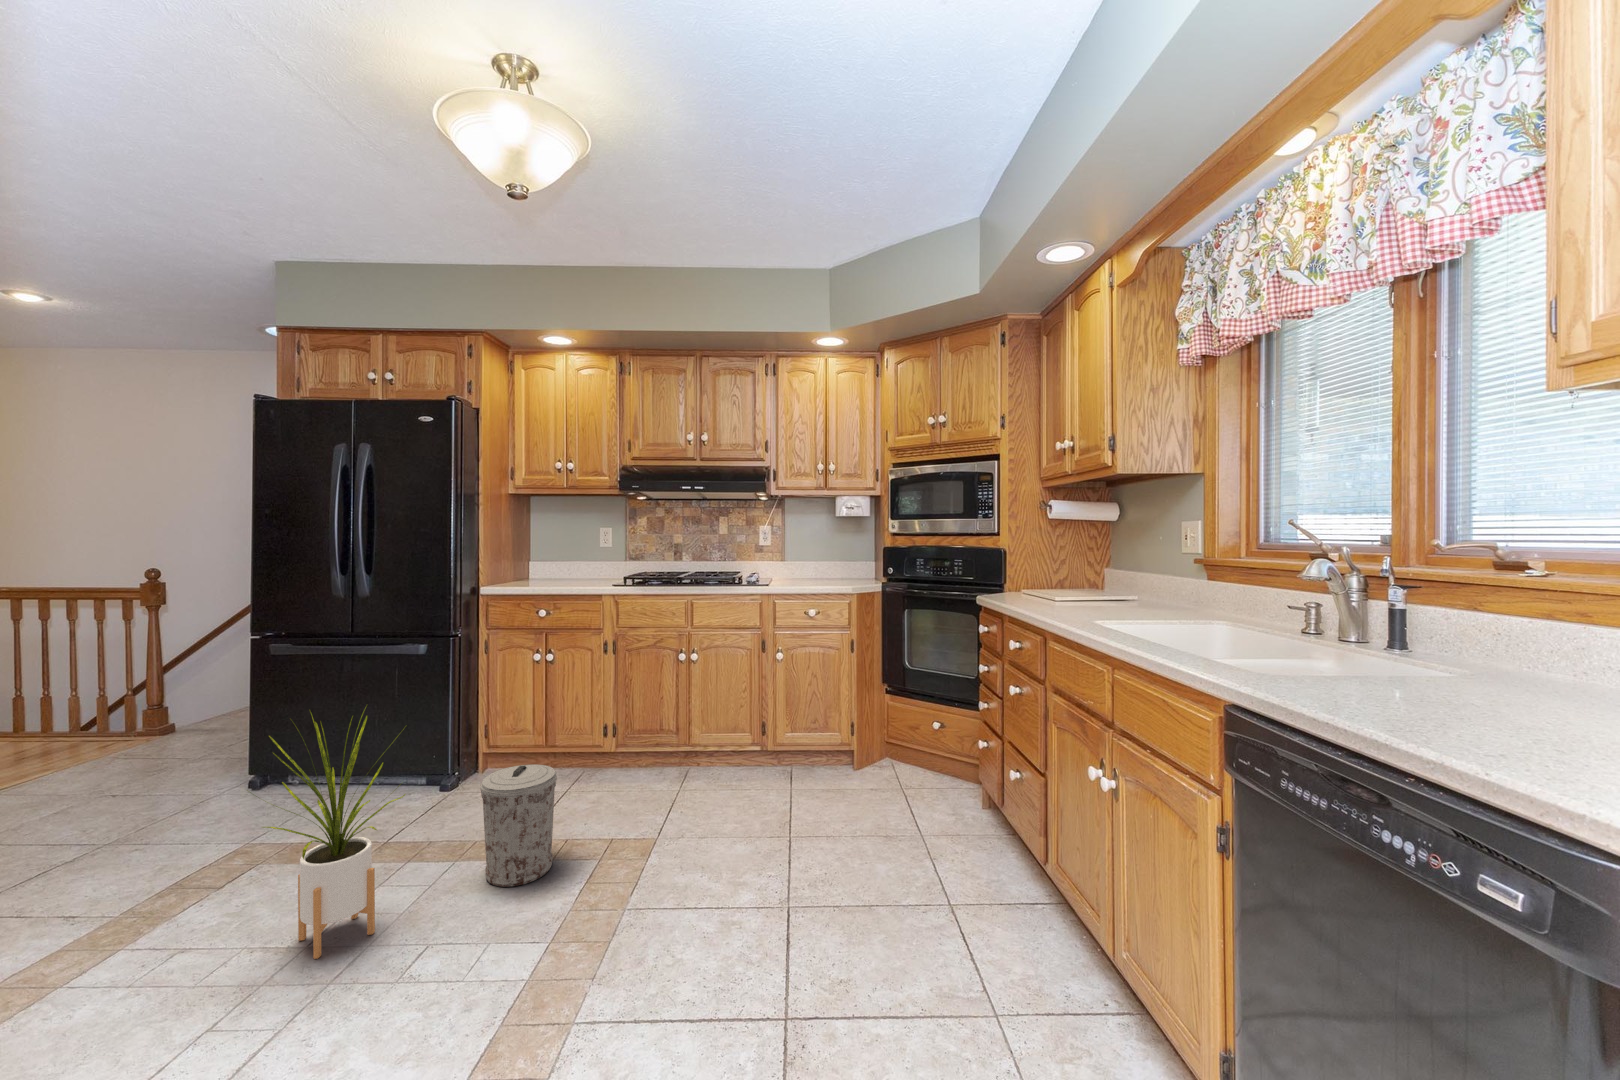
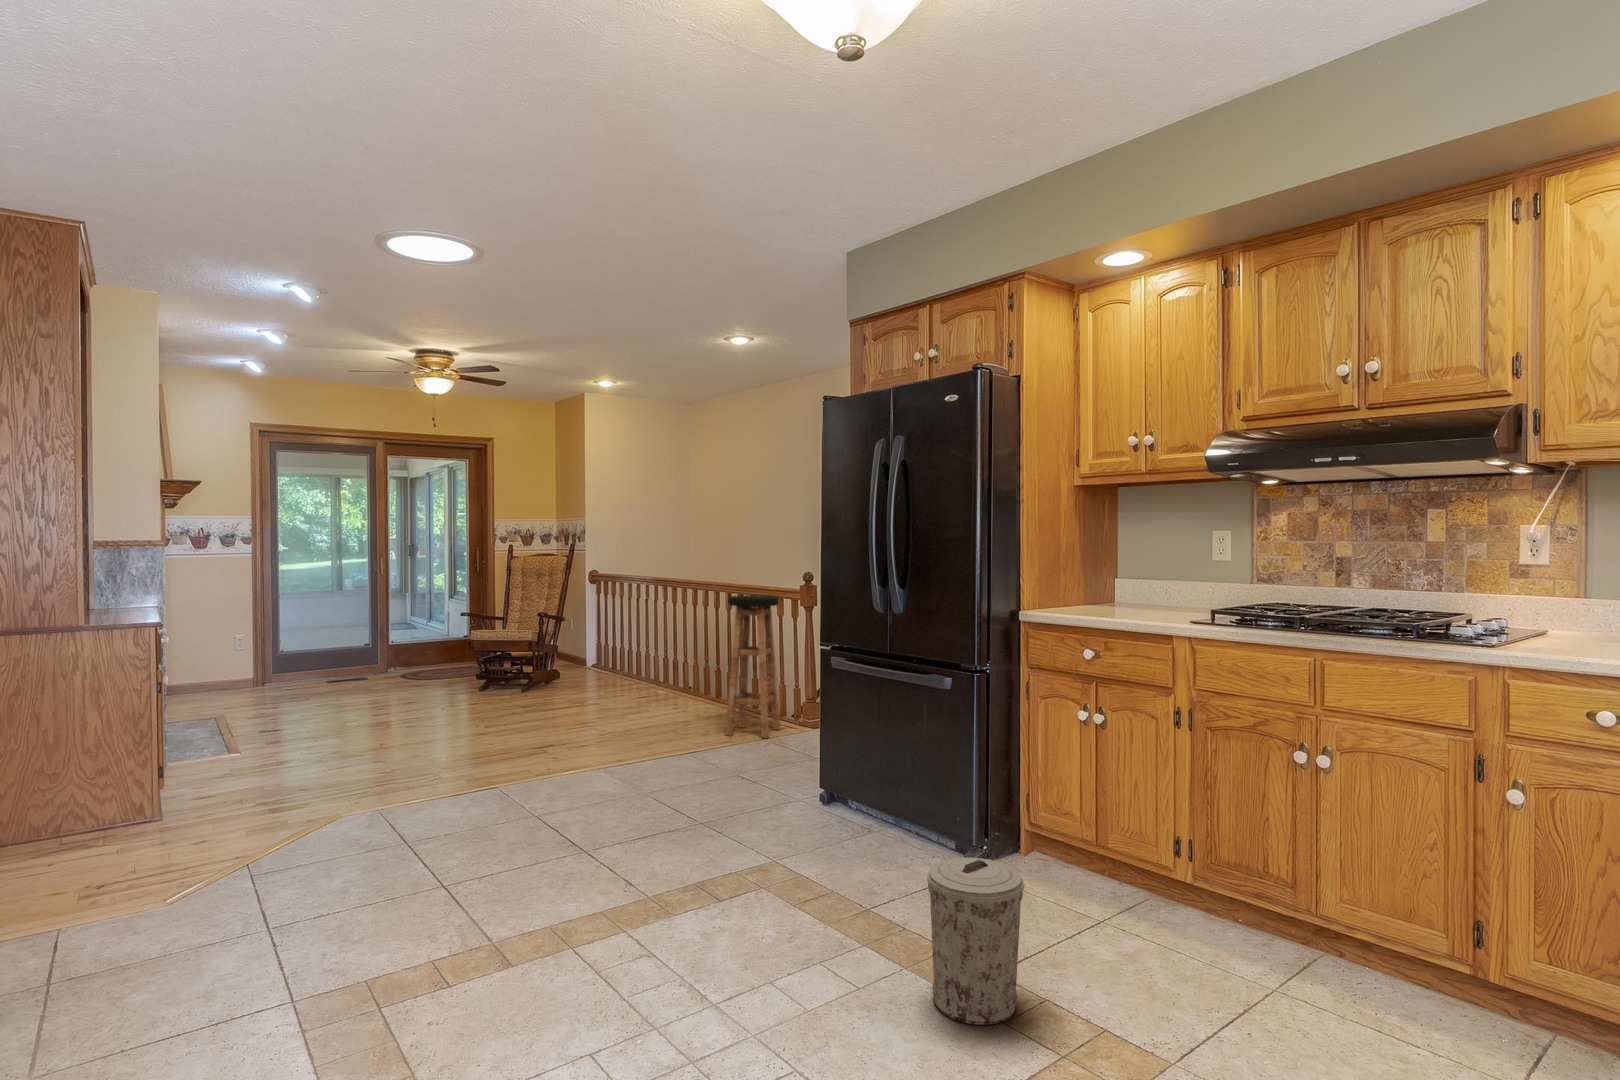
bar stool: none [44,598,131,764] -> present [726,595,780,738]
house plant: present [256,707,405,959] -> none [701,731,846,1000]

